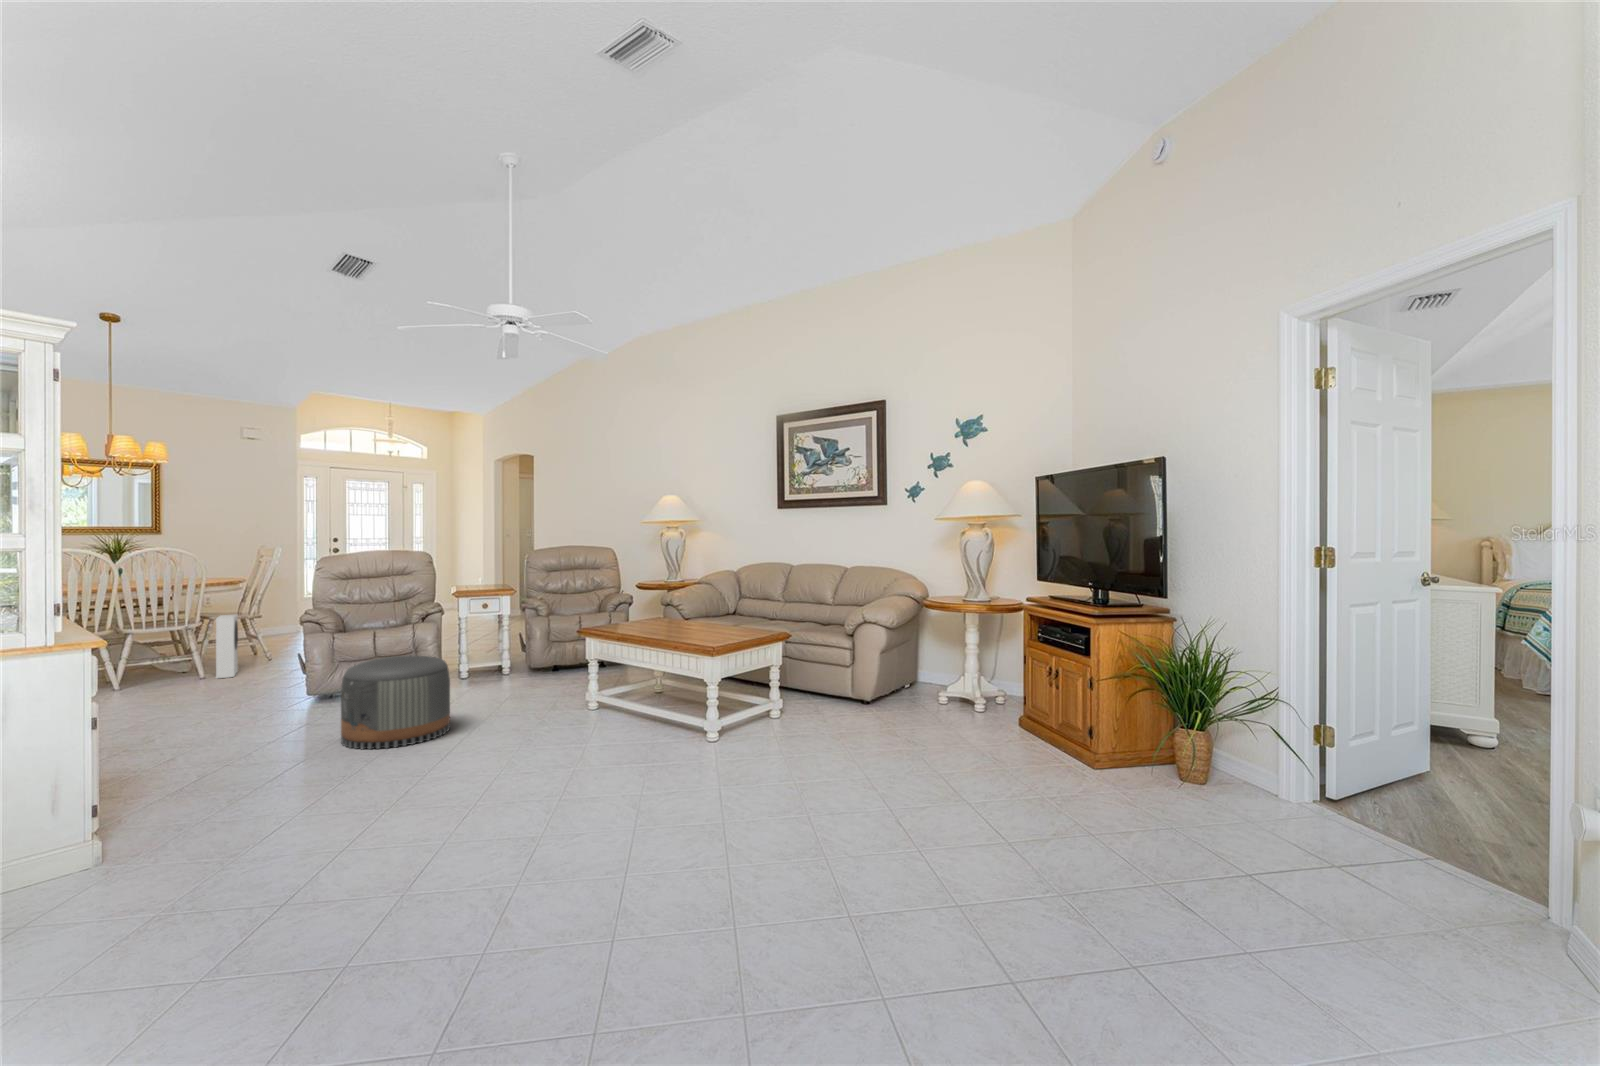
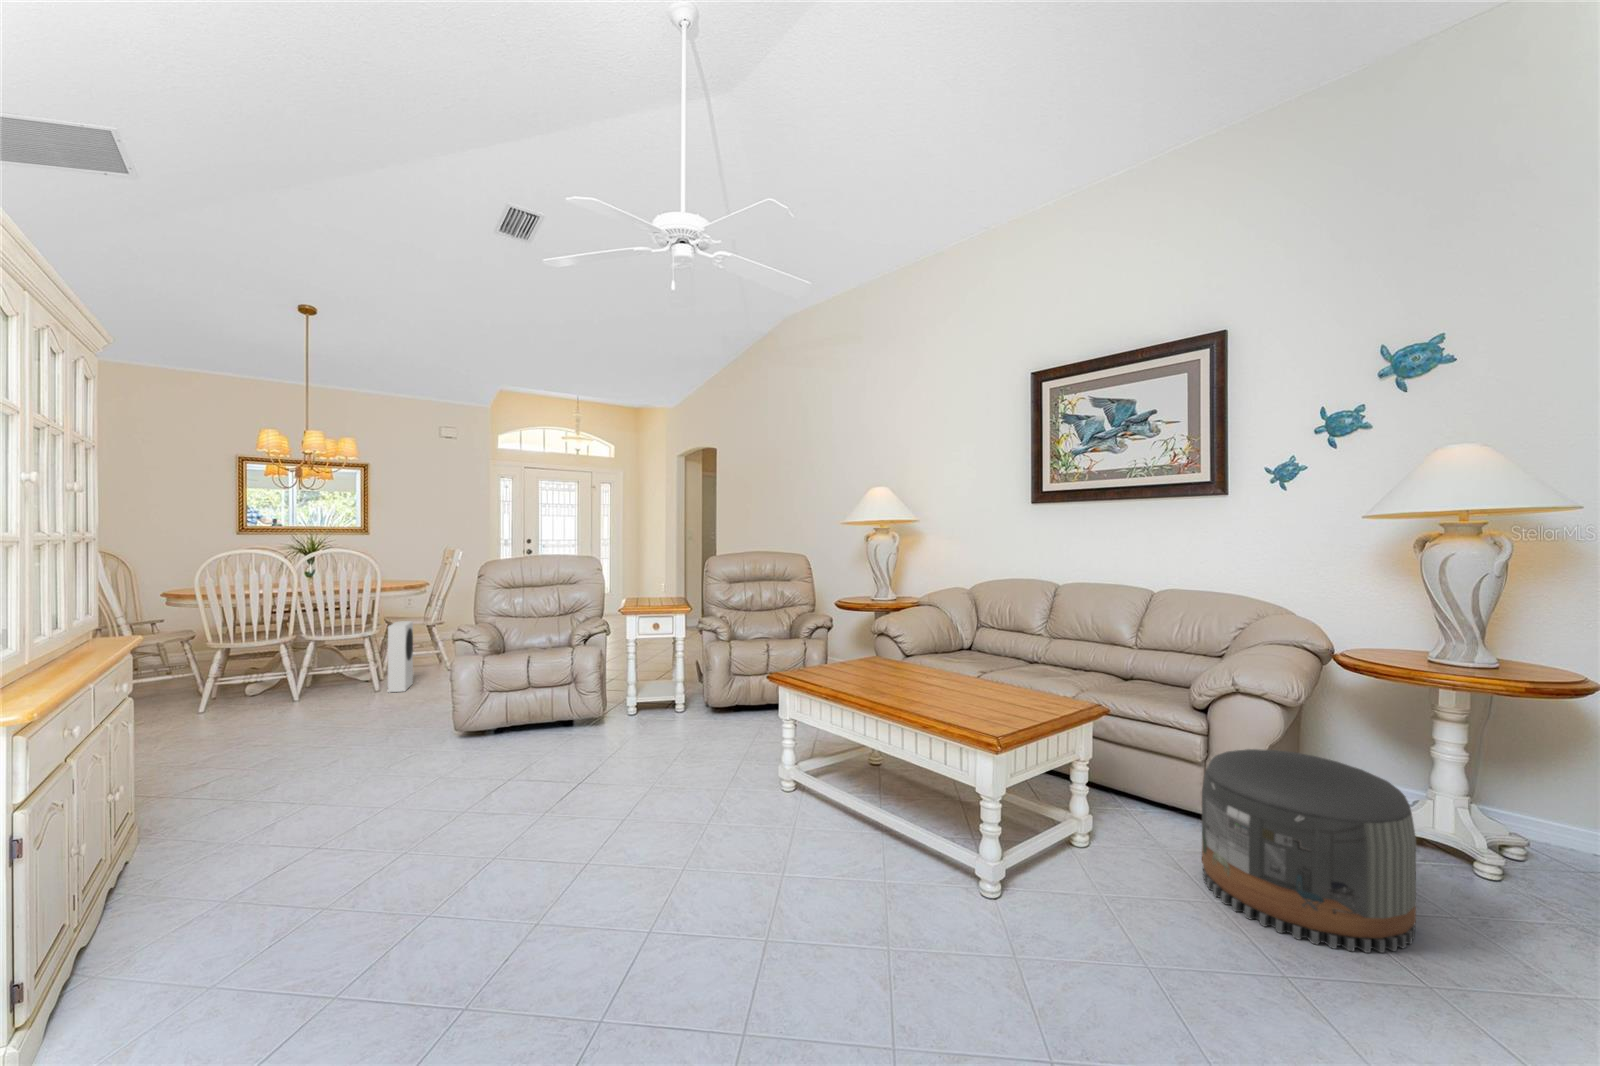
pouf: present [341,655,450,749] -> present [1202,749,1416,953]

